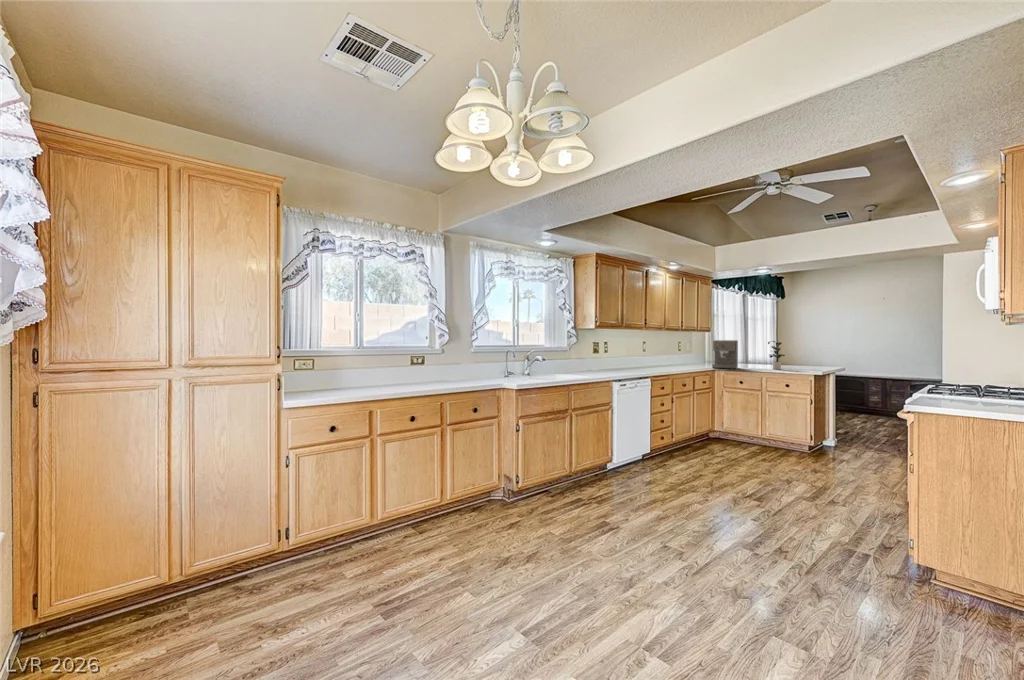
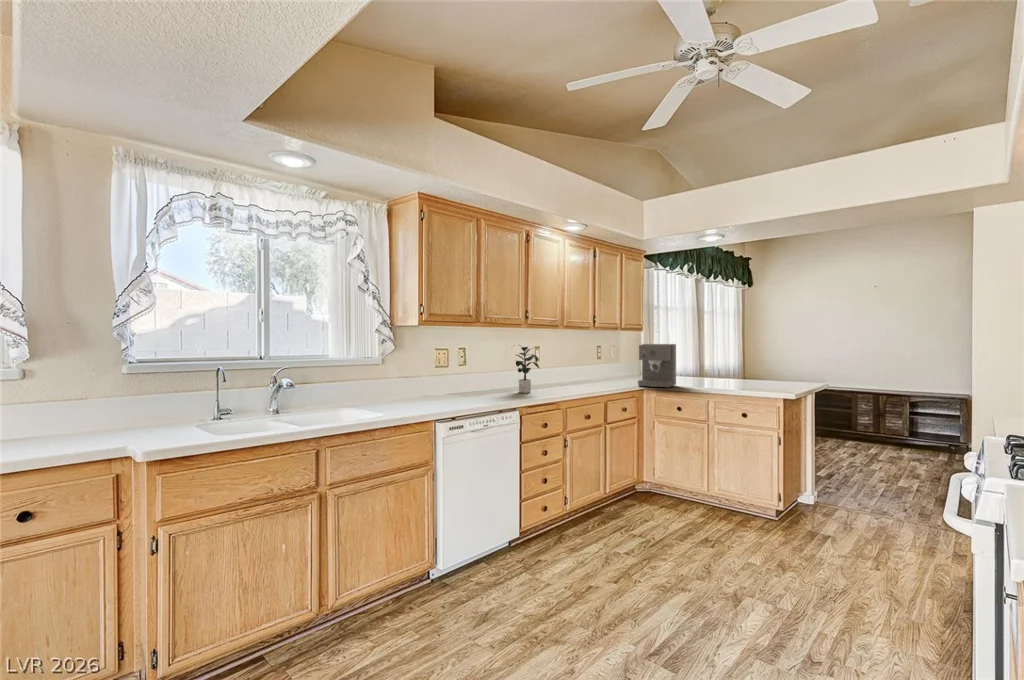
potted plant: present [768,341,785,370] -> present [516,347,539,393]

